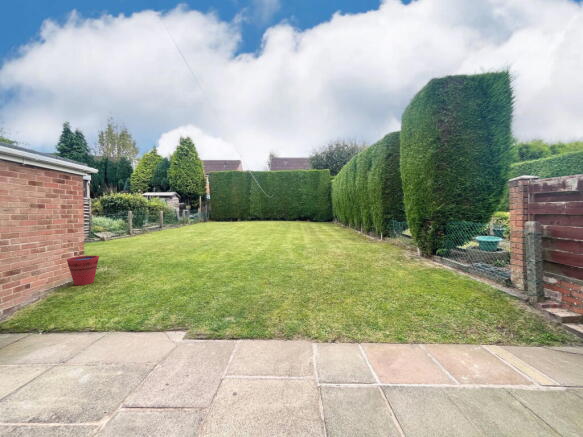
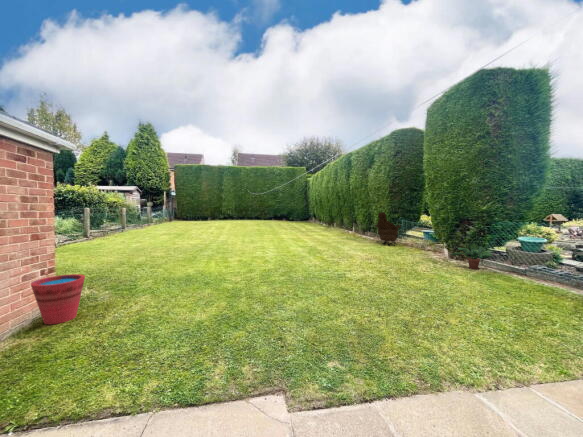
lounge chair: none [369,213,394,245] -> present [375,212,401,245]
potted plant: none [404,240,442,265] -> present [450,243,492,269]

